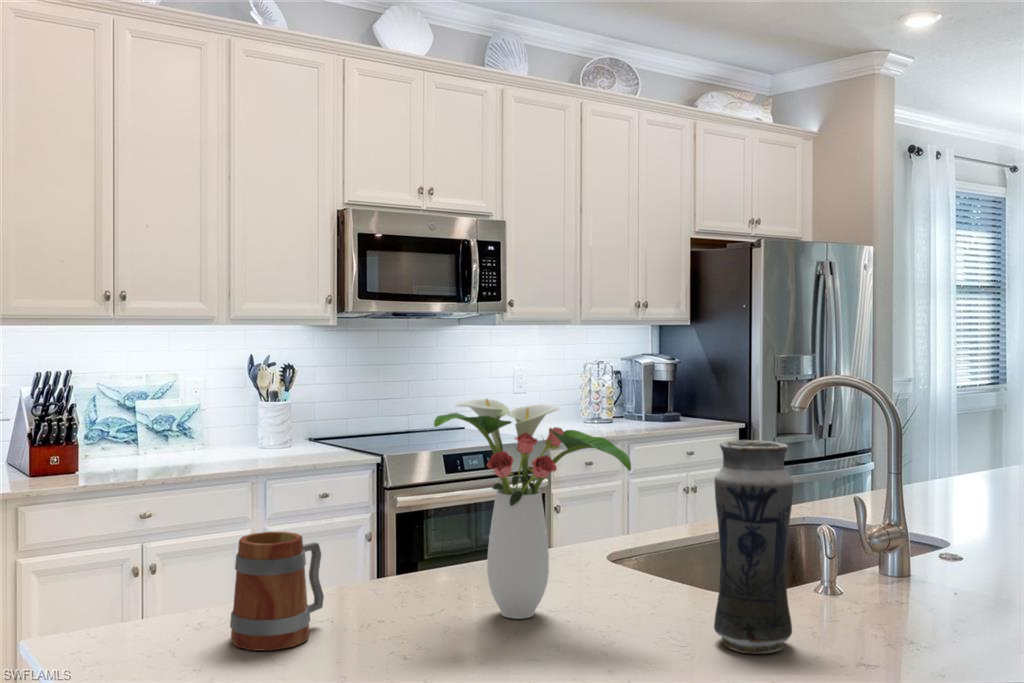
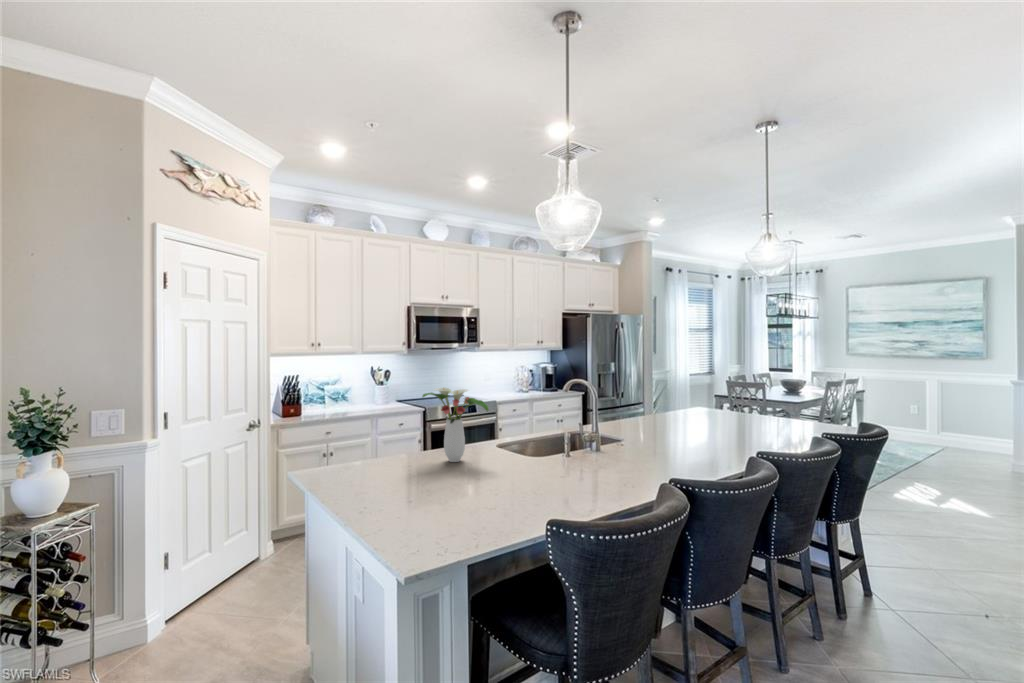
vase: present [714,440,793,654] -> none [516,401,541,471]
mug: present [230,532,324,650] -> none [355,433,388,472]

